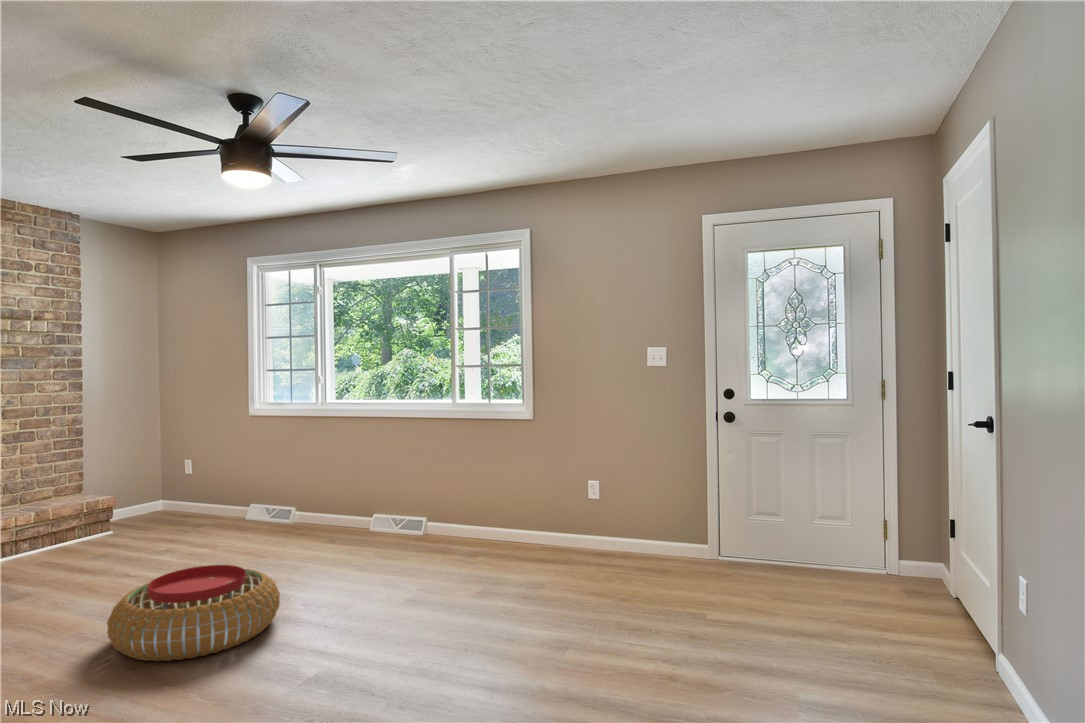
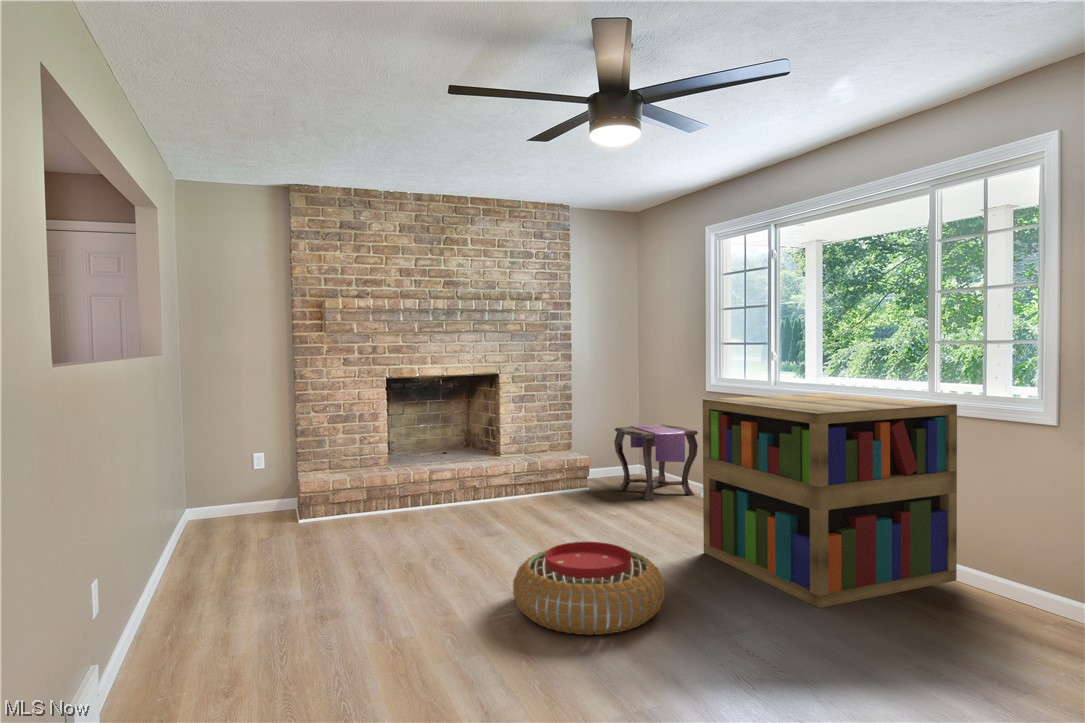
bookshelf: none [280,410,476,578] -> present [703,393,957,608]
side table: none [146,453,244,531] -> present [614,425,698,501]

